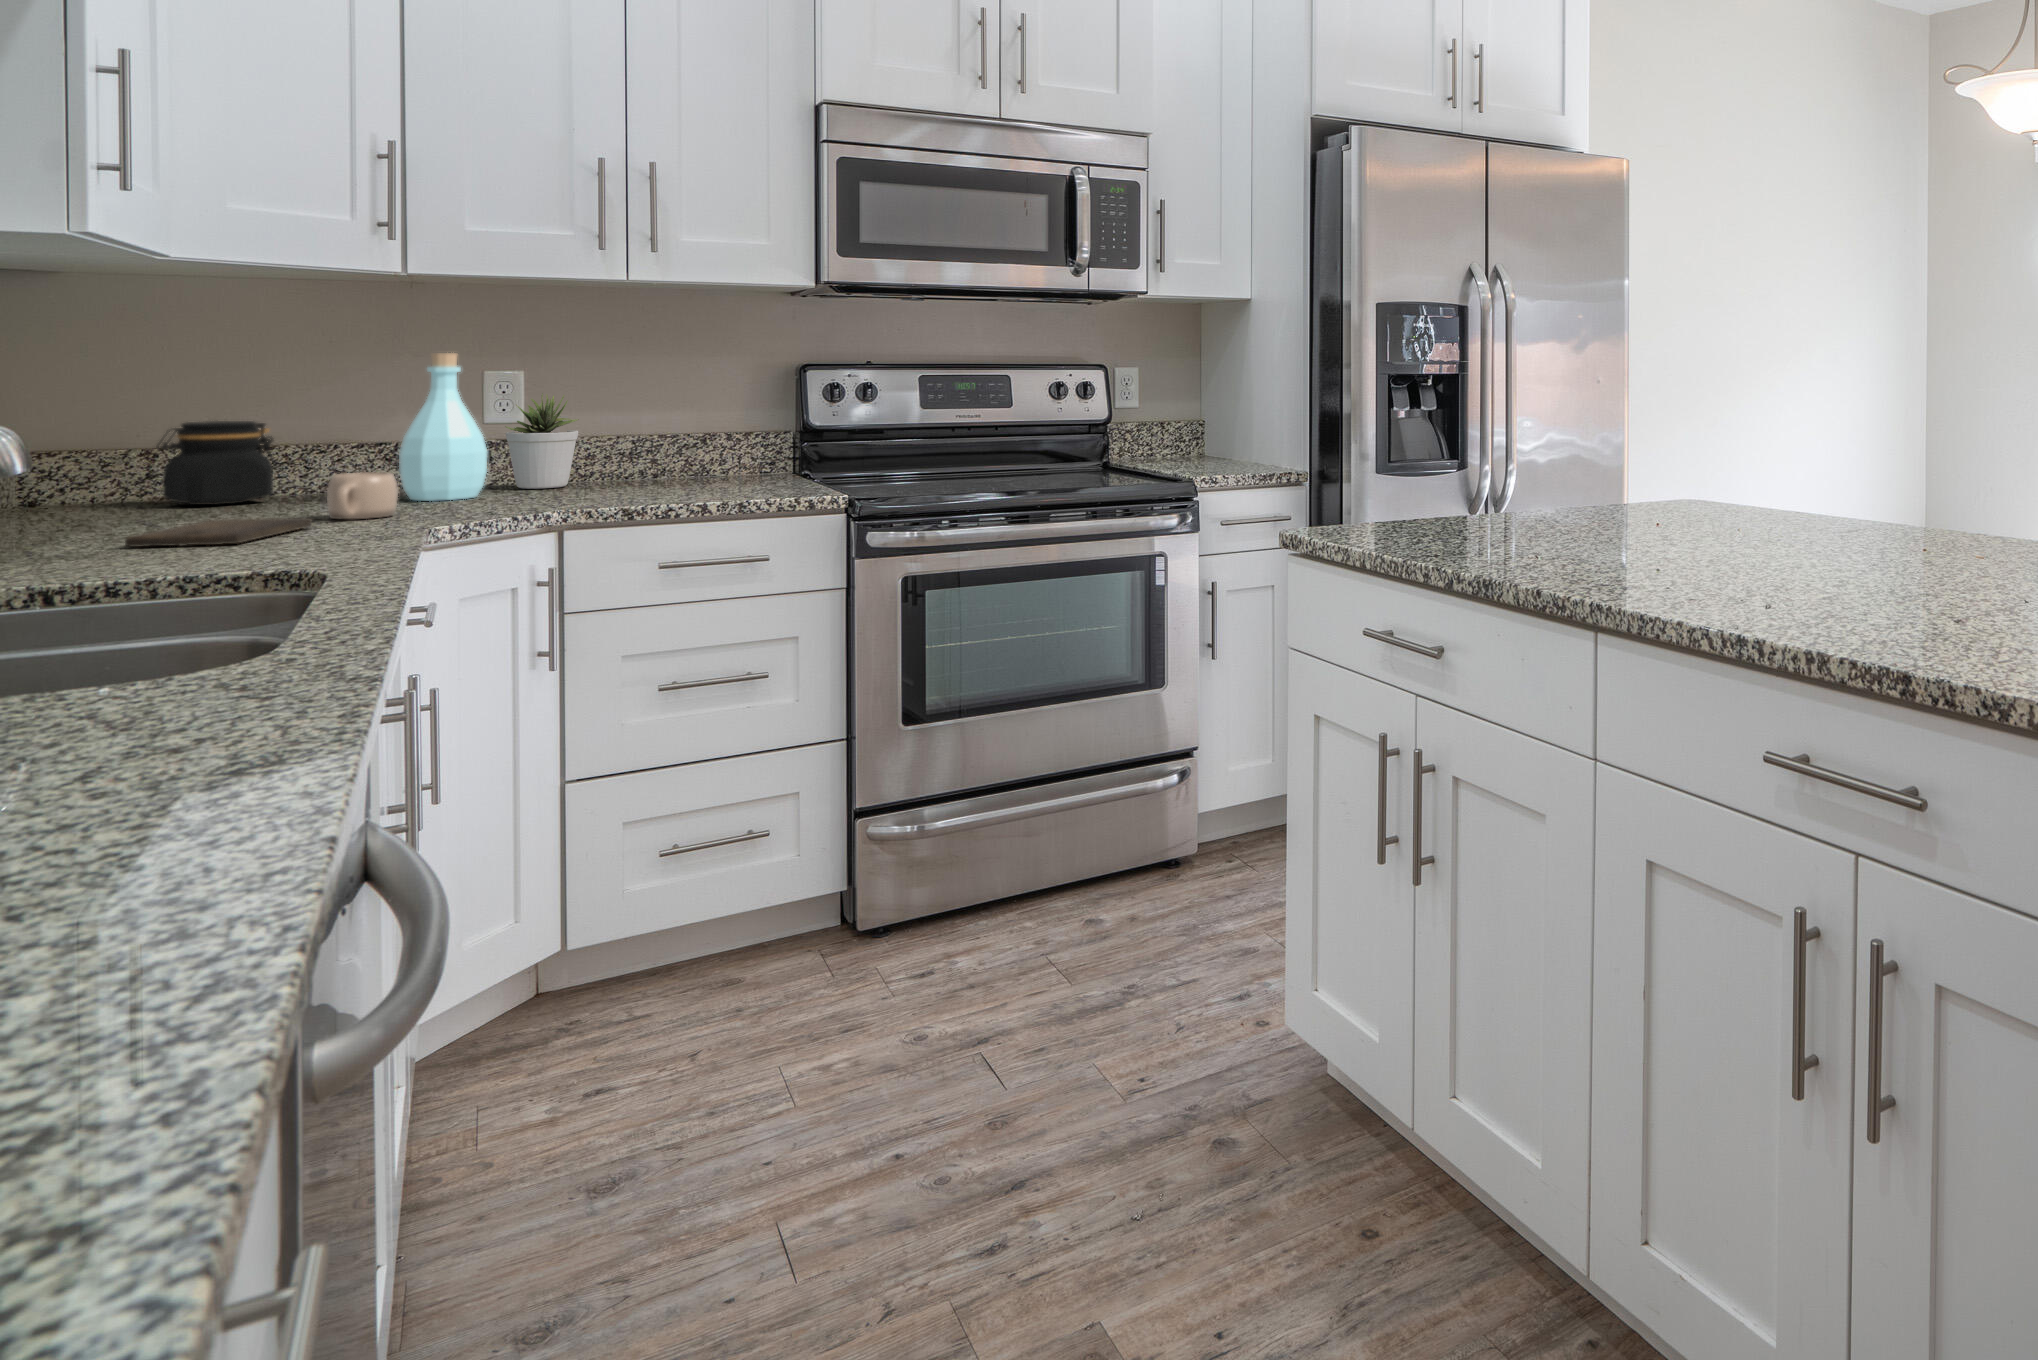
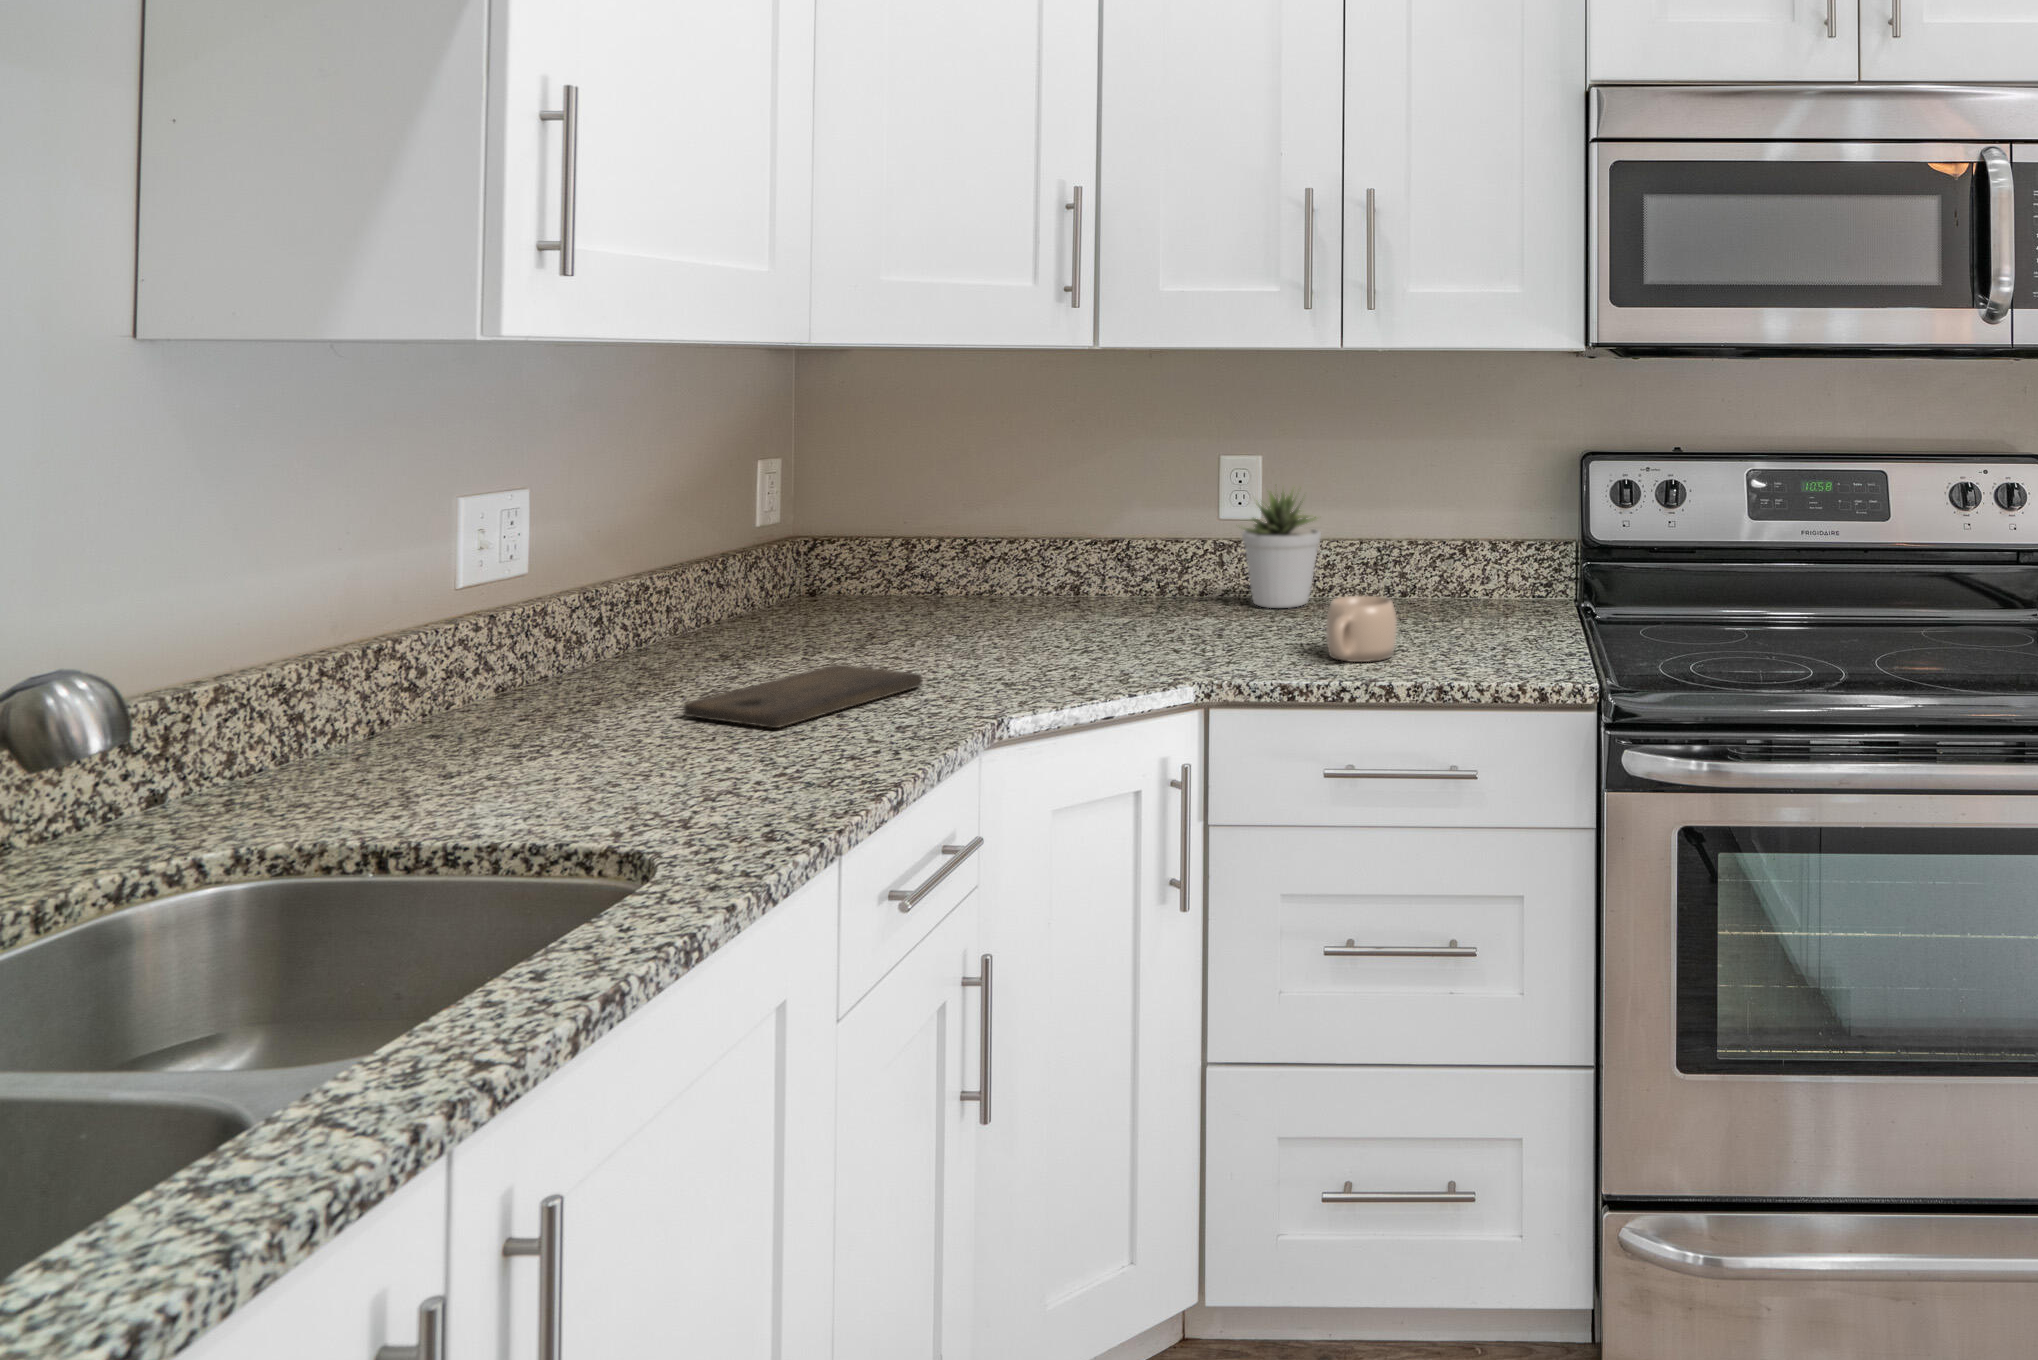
bottle: present [399,353,488,501] -> none [1108,432,1201,627]
jar: present [157,421,276,505] -> none [905,506,1018,608]
mug: present [327,472,398,519] -> present [1326,596,1397,662]

